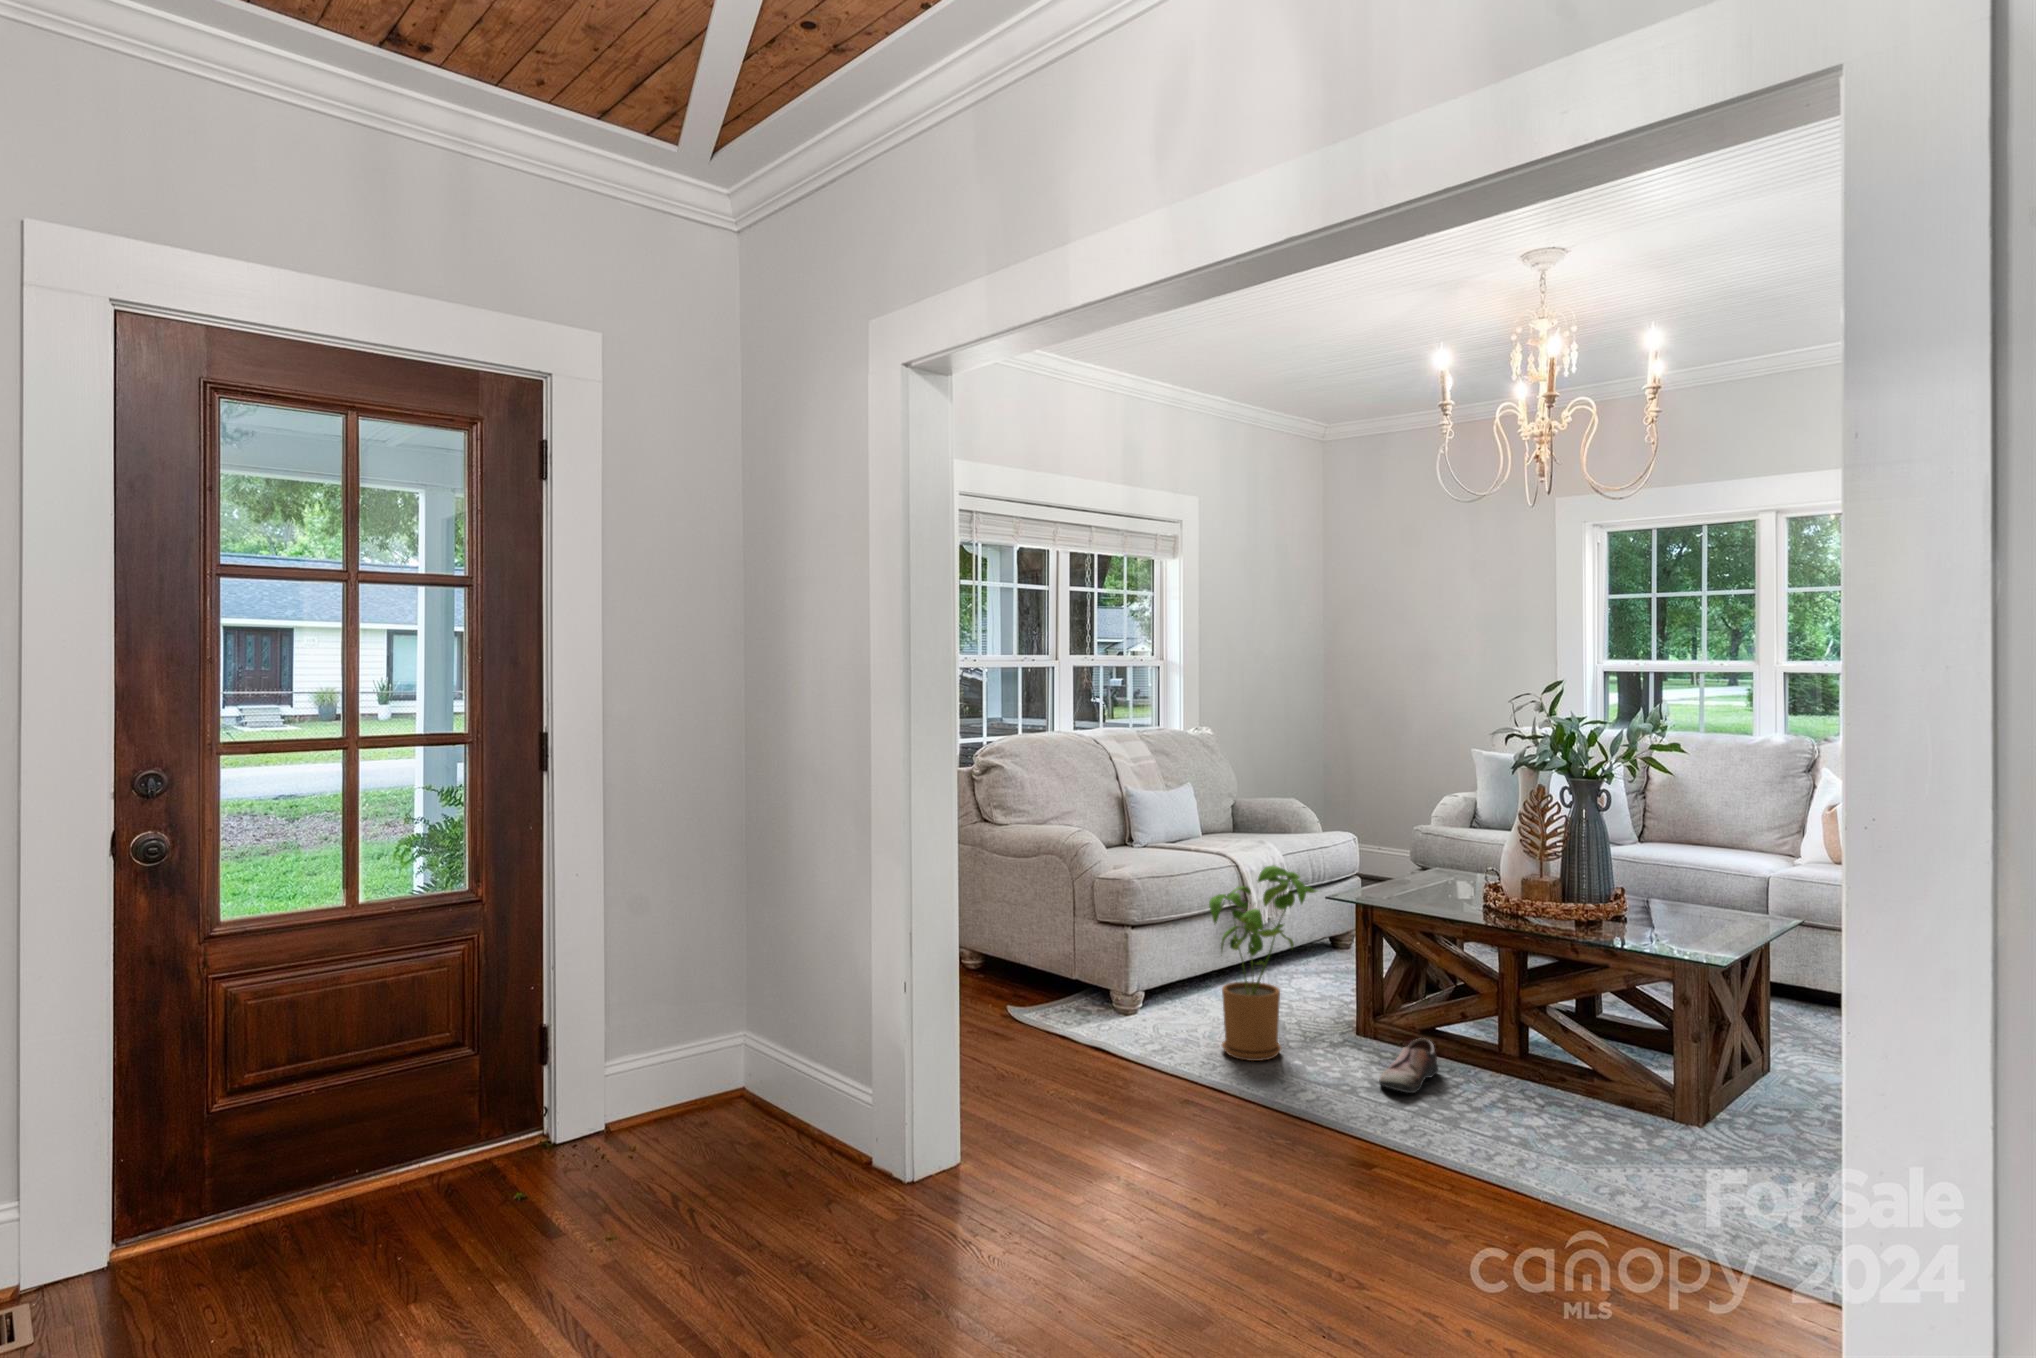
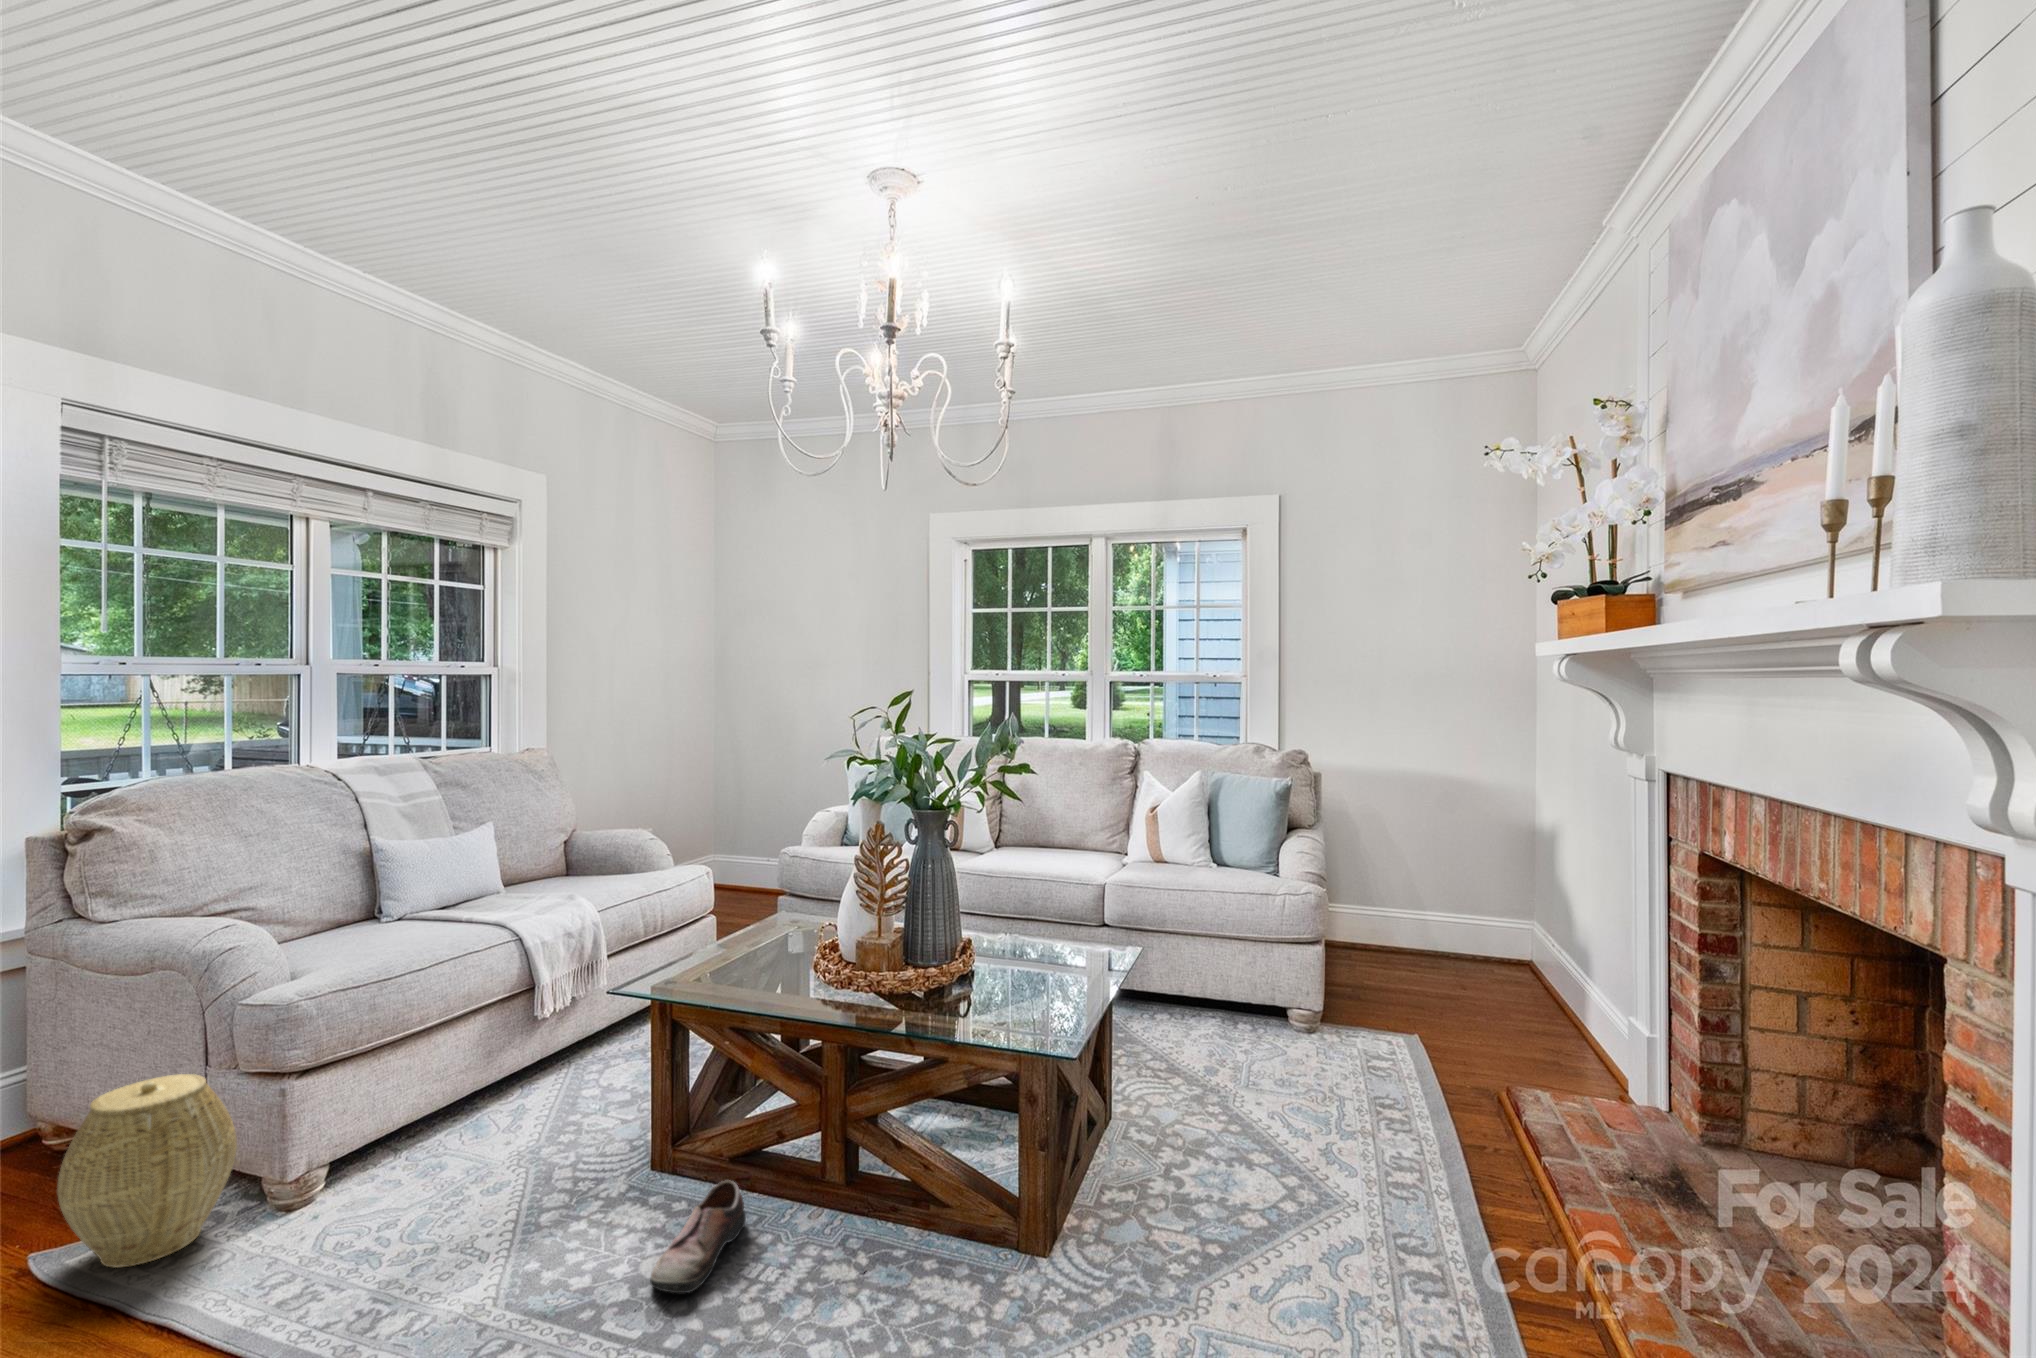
house plant: present [1209,865,1316,1061] -> none [407,965,589,1273]
woven basket: none [1016,919,1097,1026] -> present [57,1074,237,1268]

